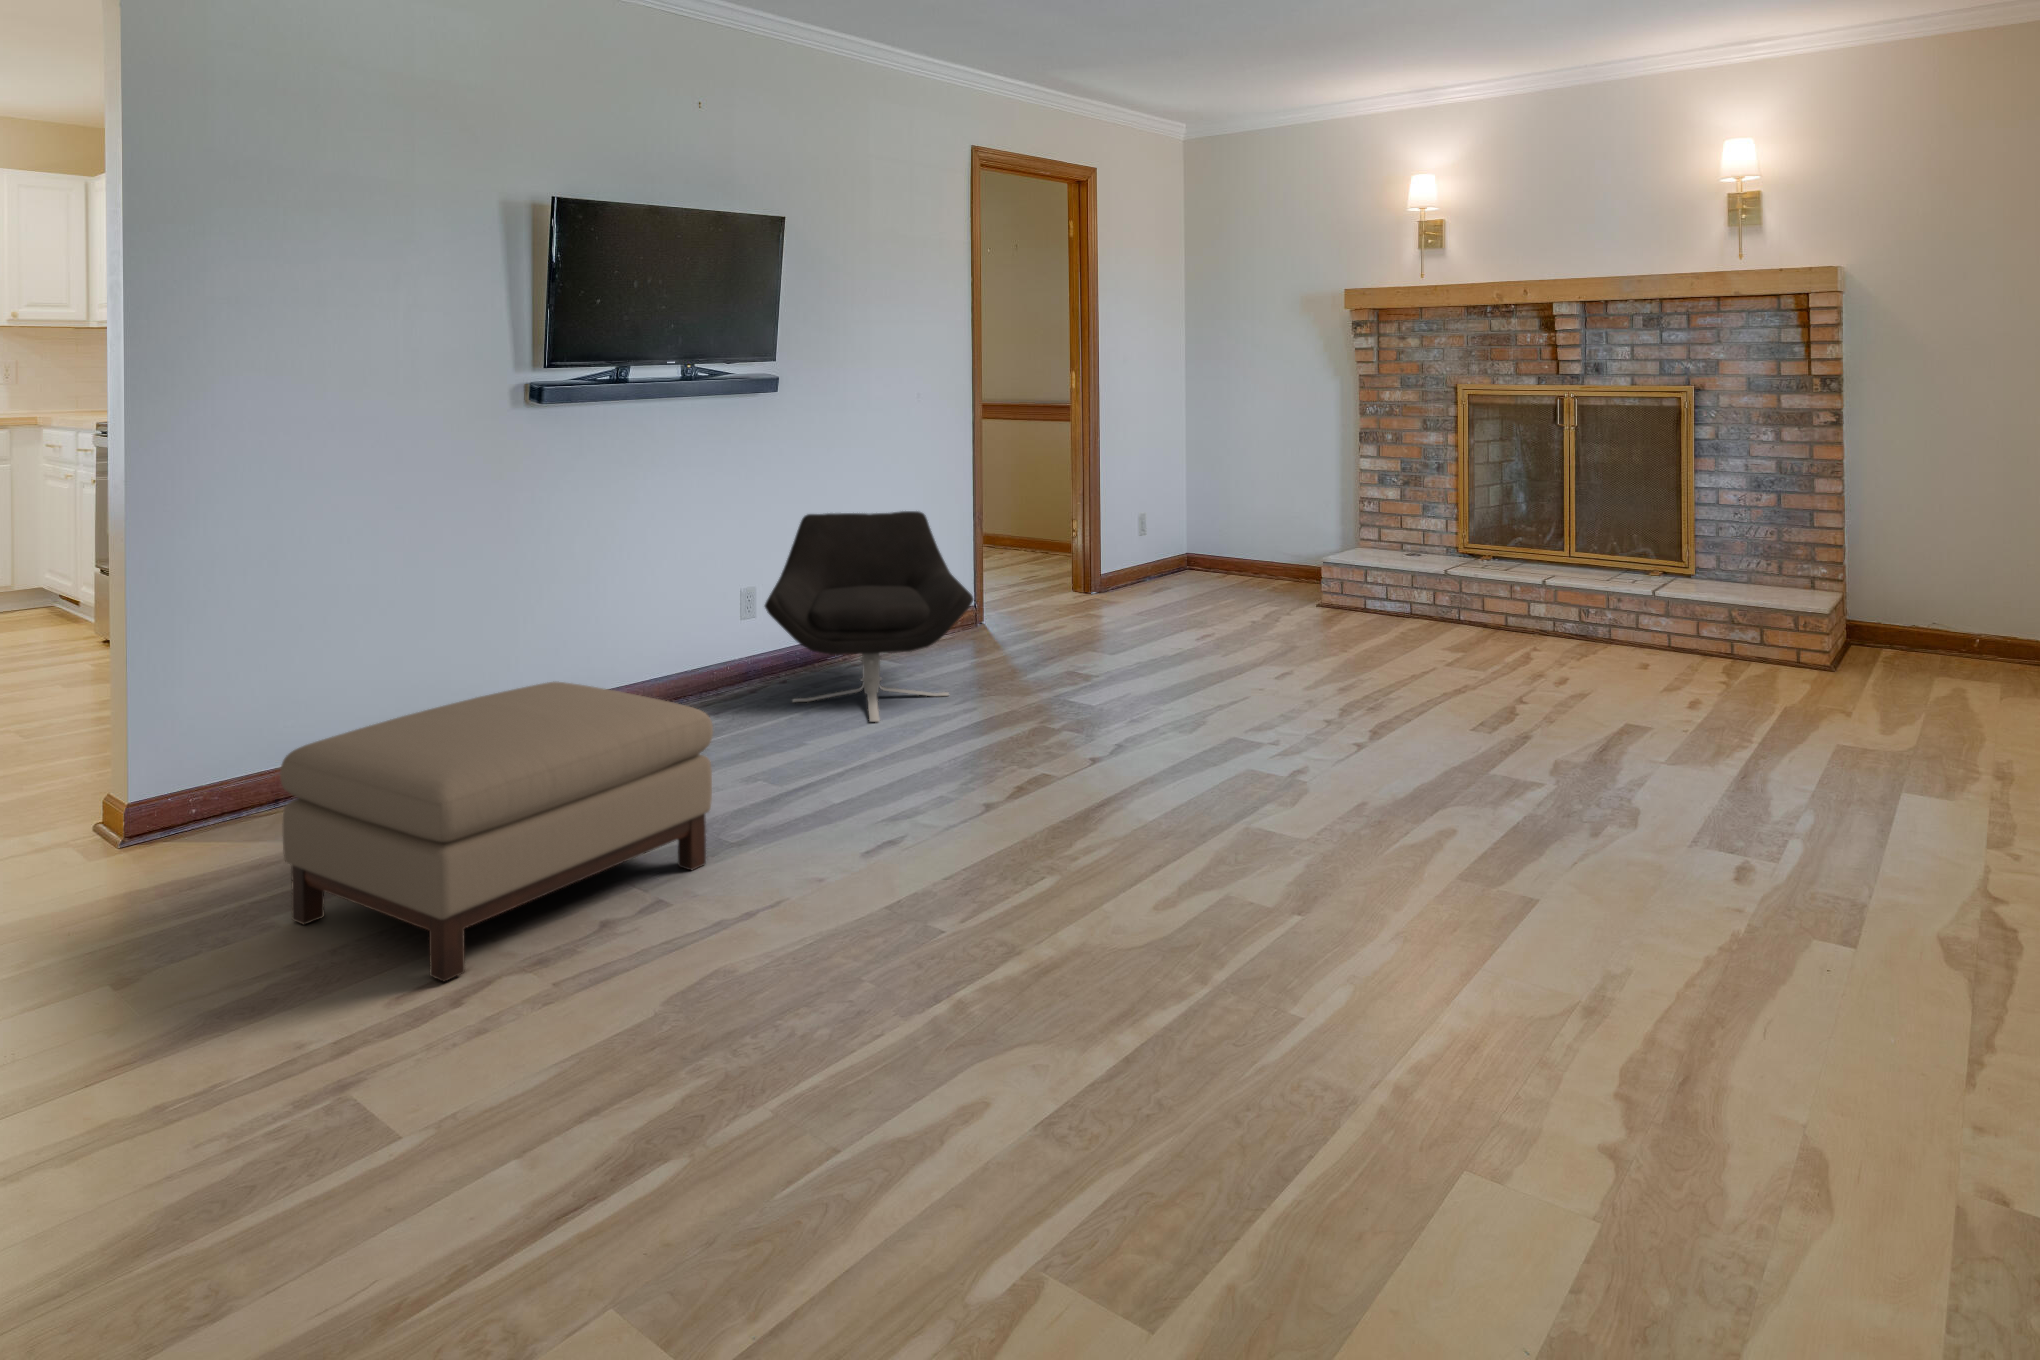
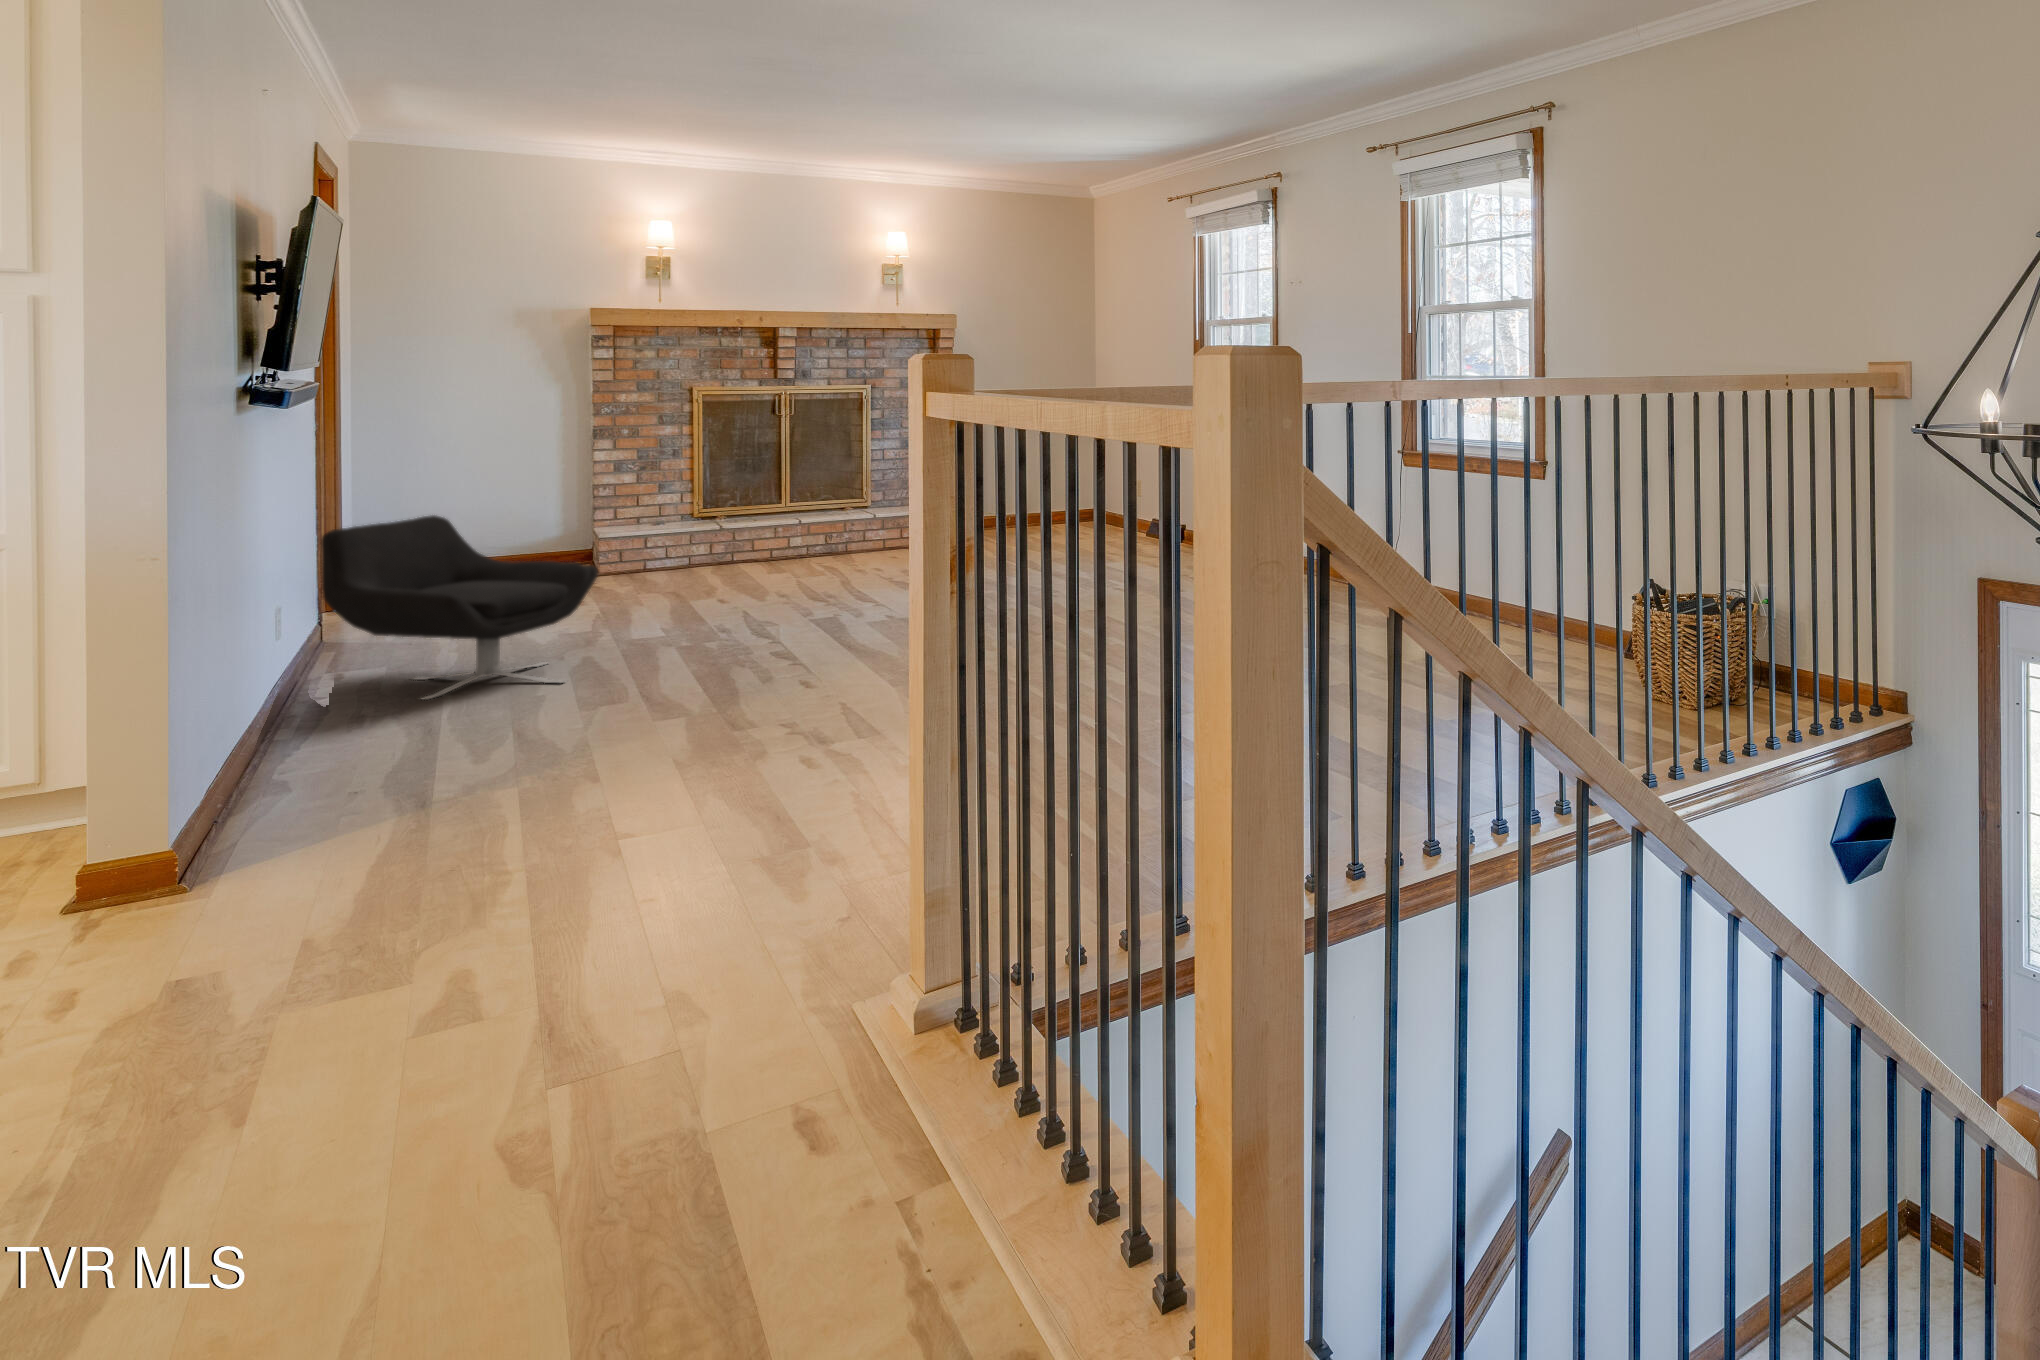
ottoman: present [280,682,713,981] -> none [576,619,857,820]

